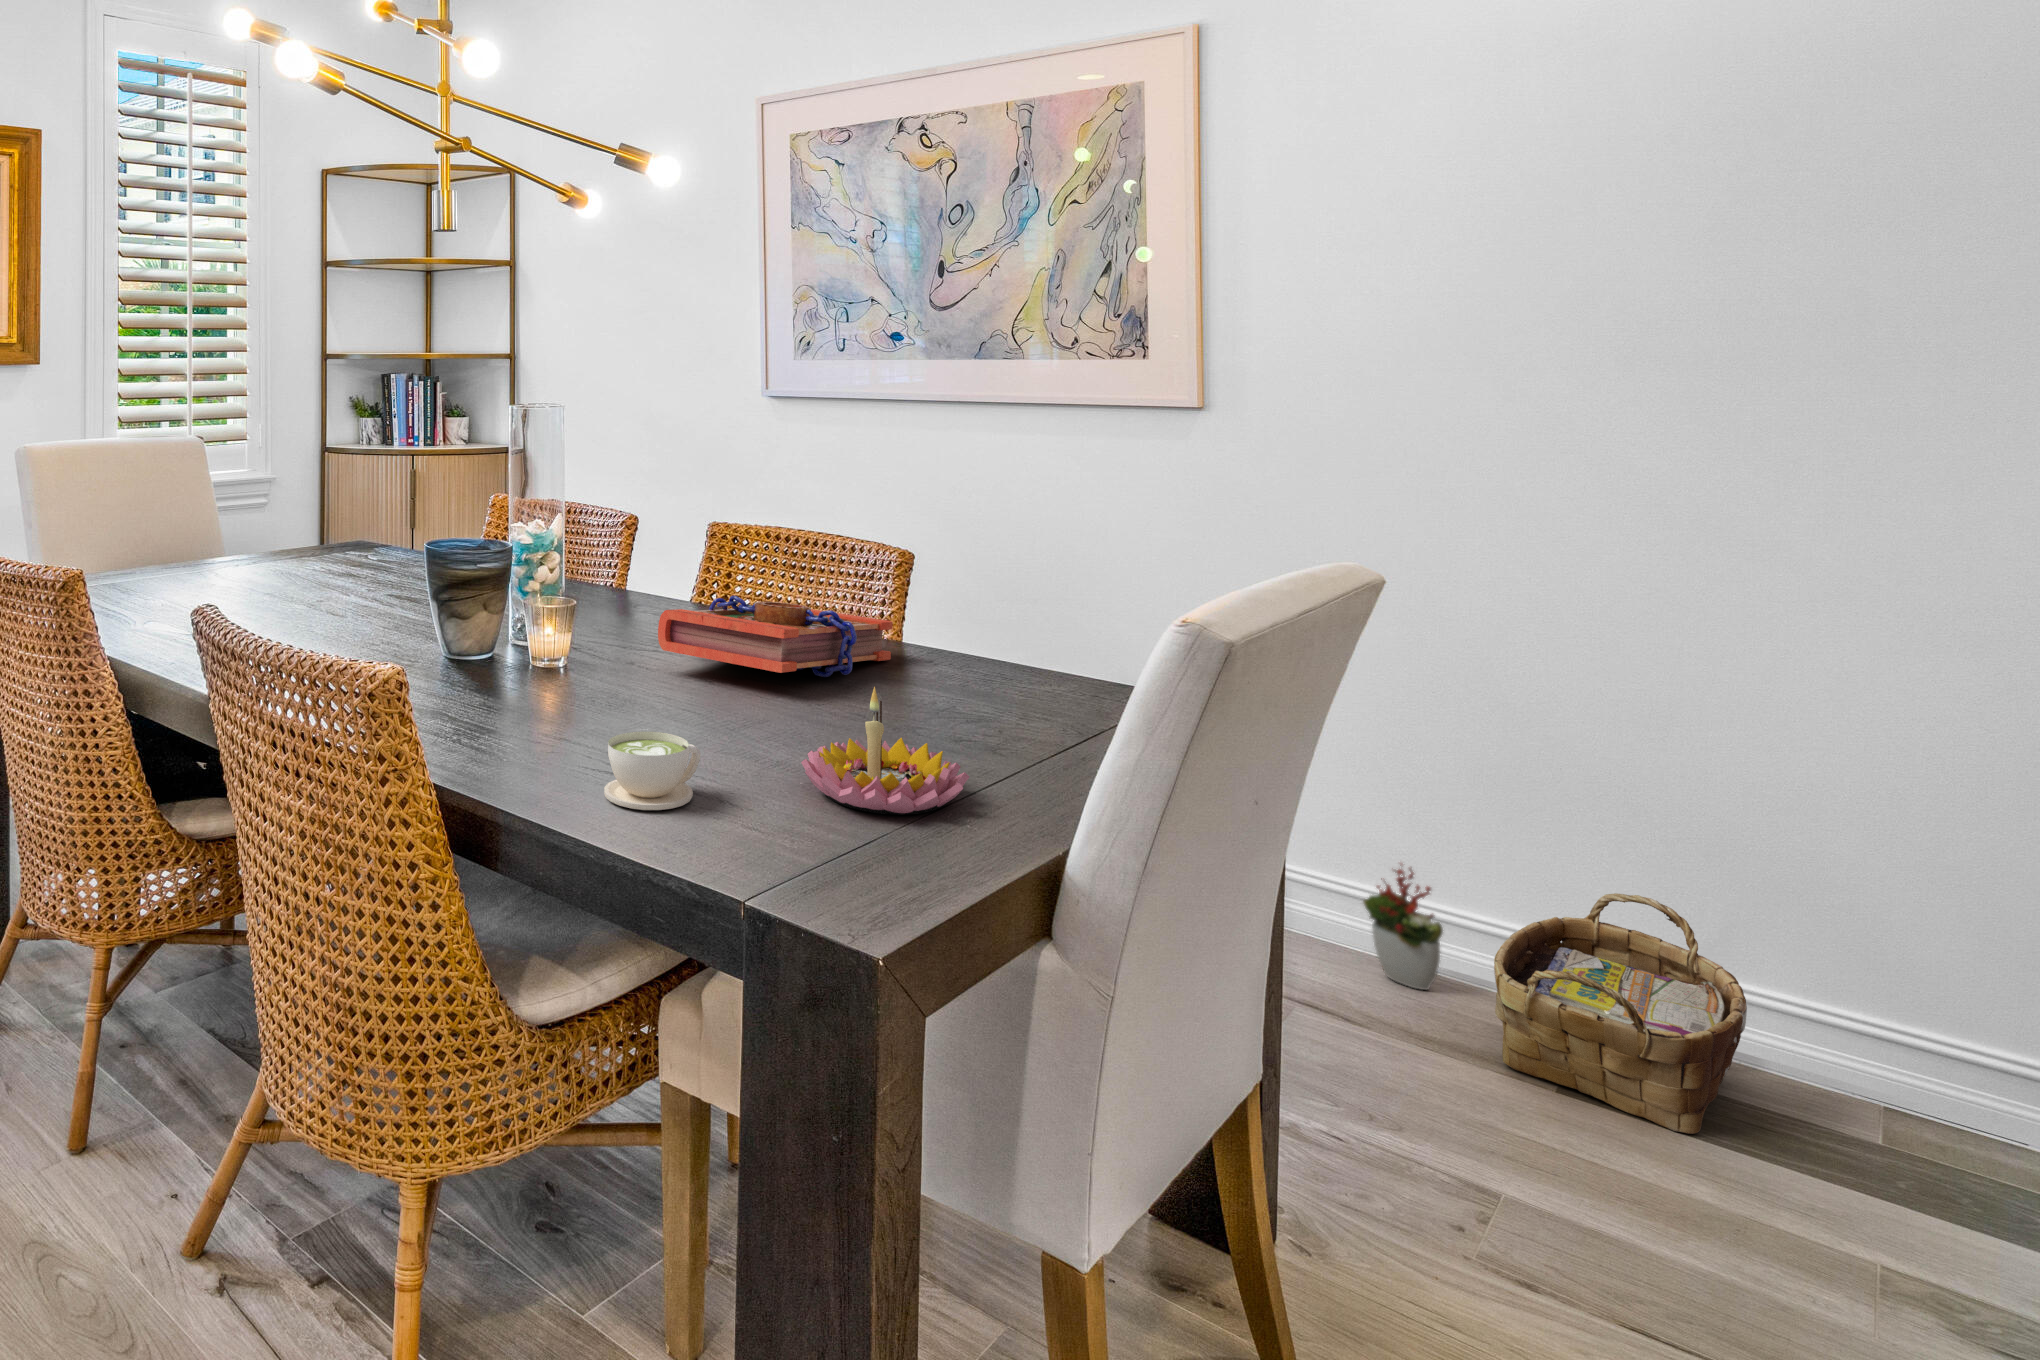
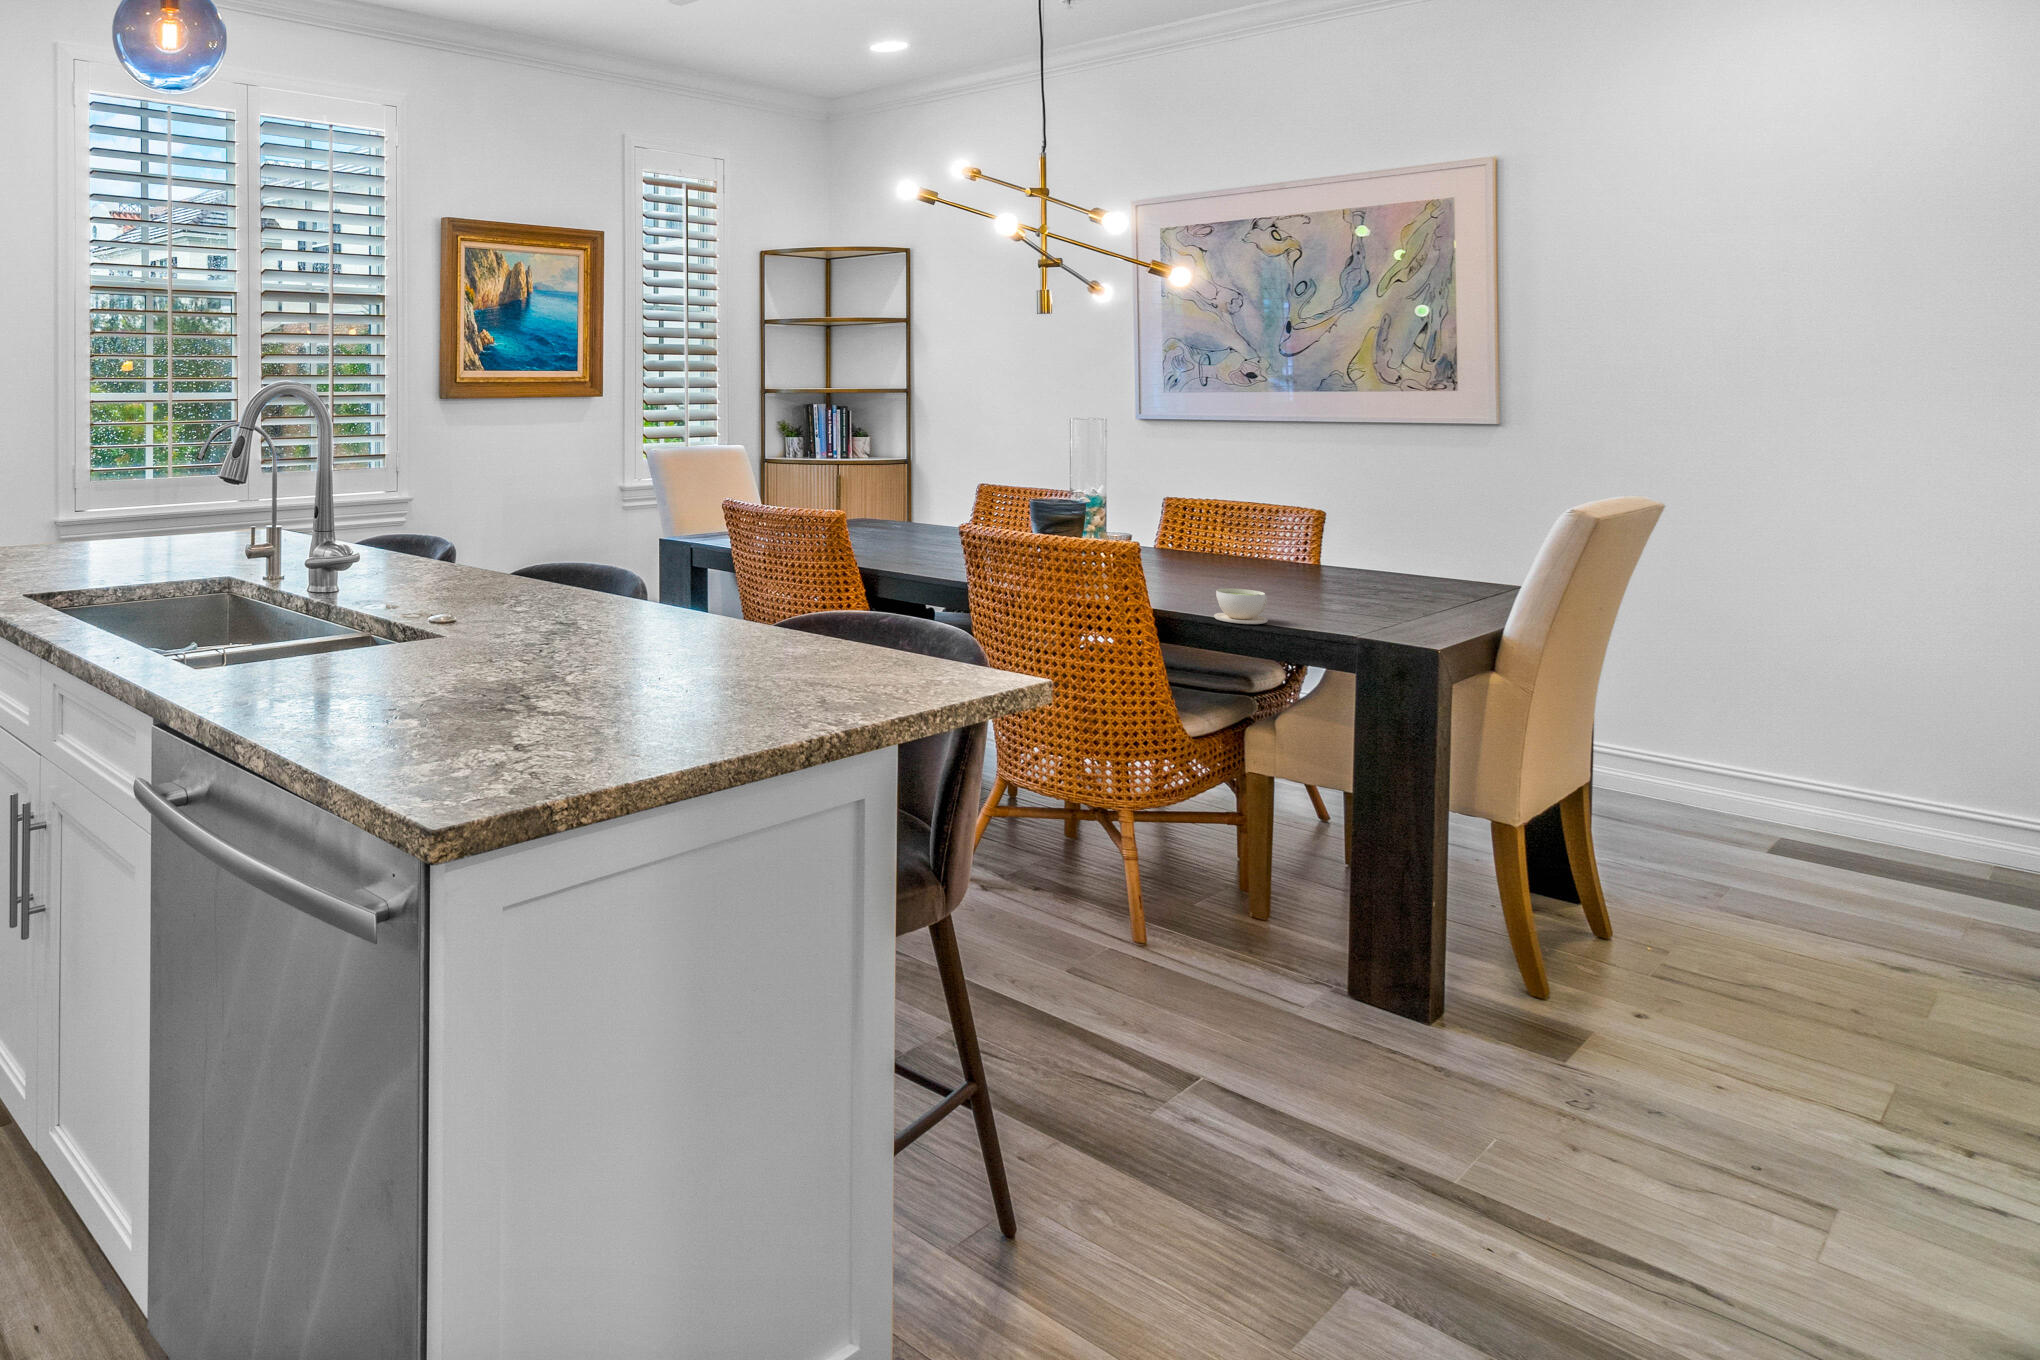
book: present [658,596,893,677] -> none [1175,536,1319,583]
candle holder: present [801,687,969,815] -> none [1323,564,1427,629]
decorative plant: present [1363,868,1443,990] -> none [1641,740,1704,827]
woven basket: present [1494,893,1747,1134] -> none [1744,755,1931,895]

